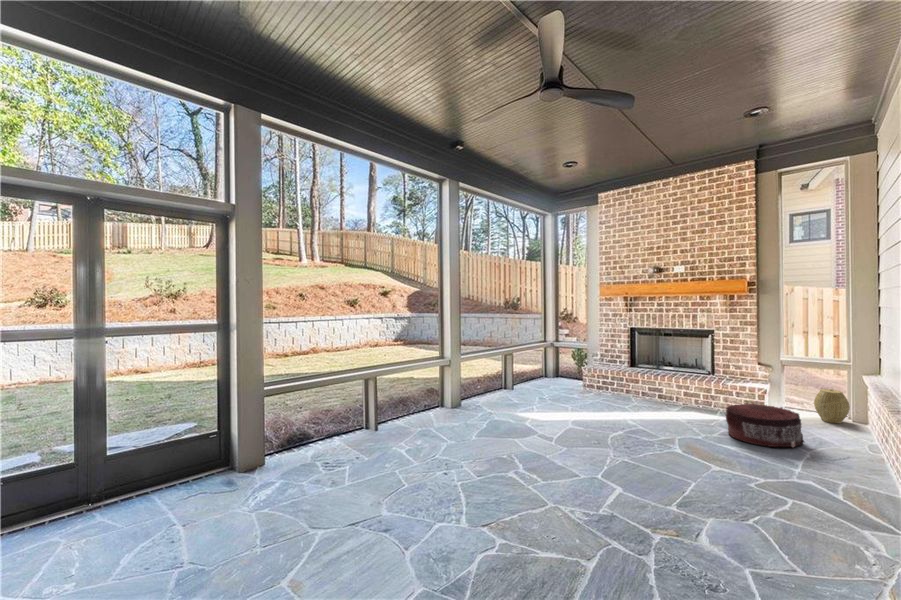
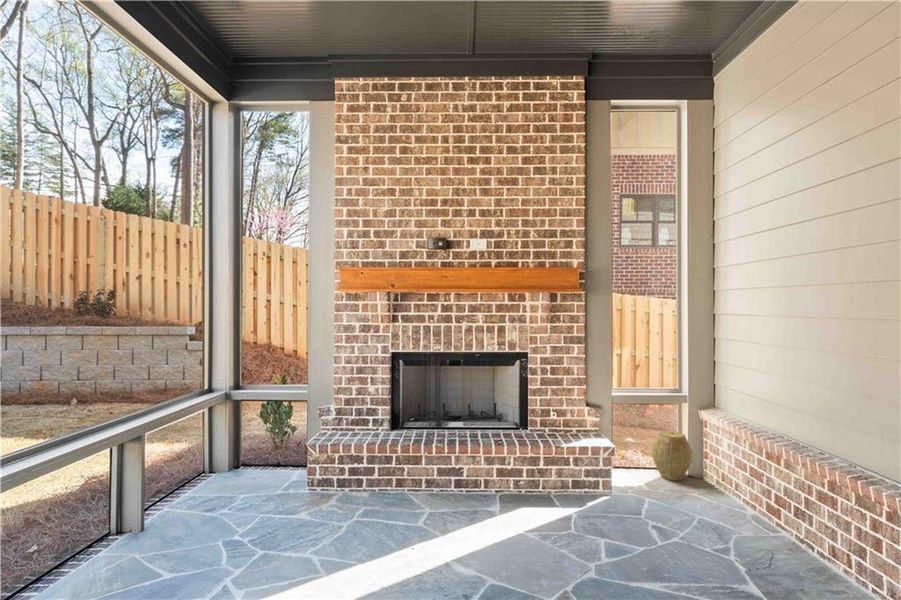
pouf: present [726,404,804,447] -> none [622,487,738,582]

